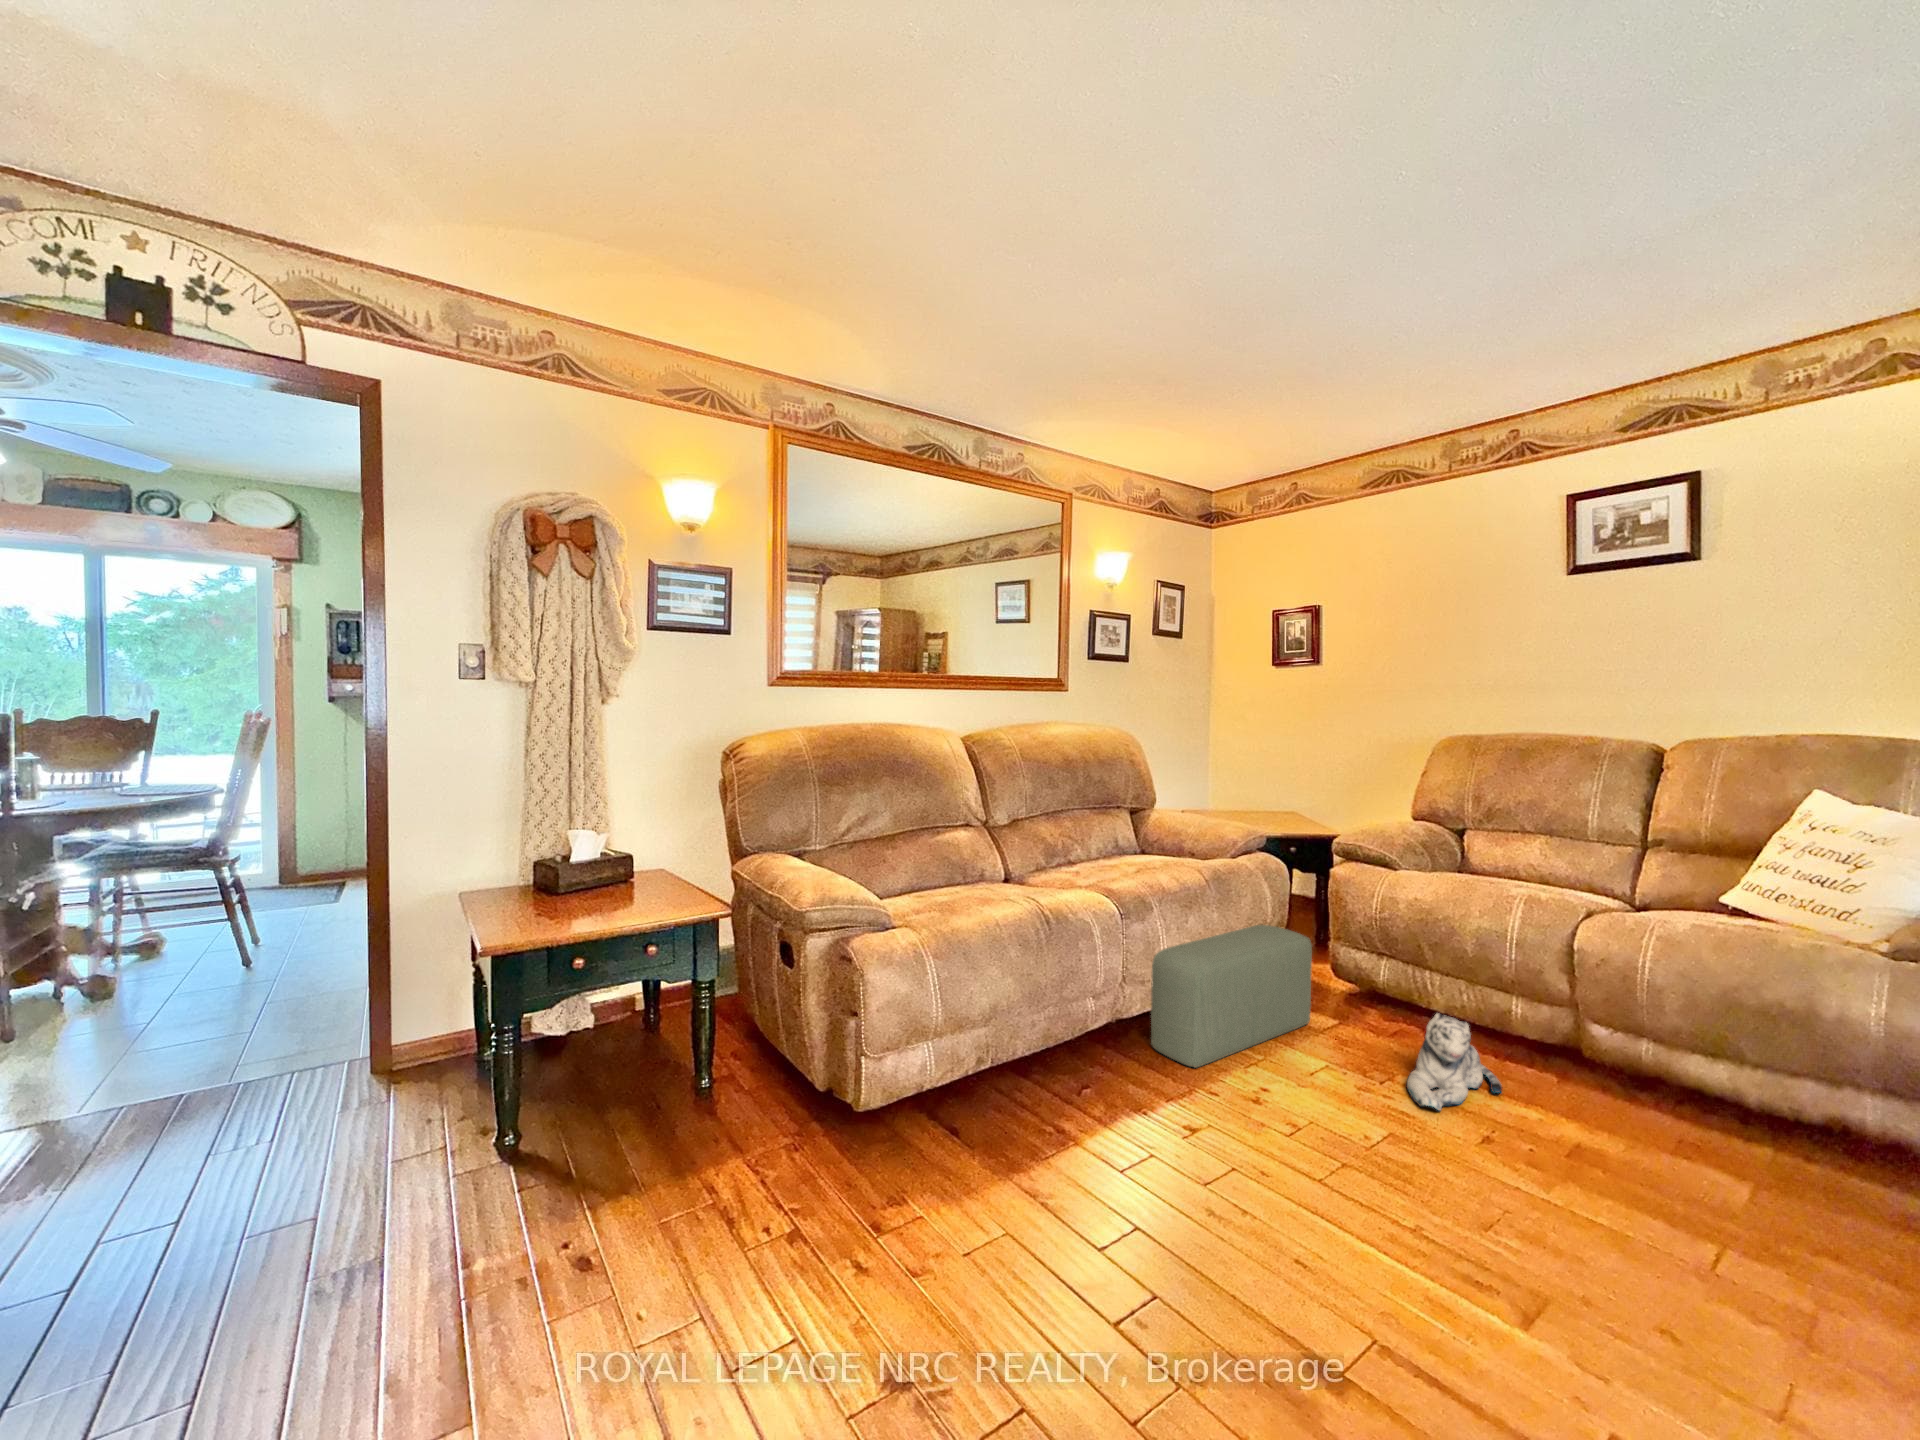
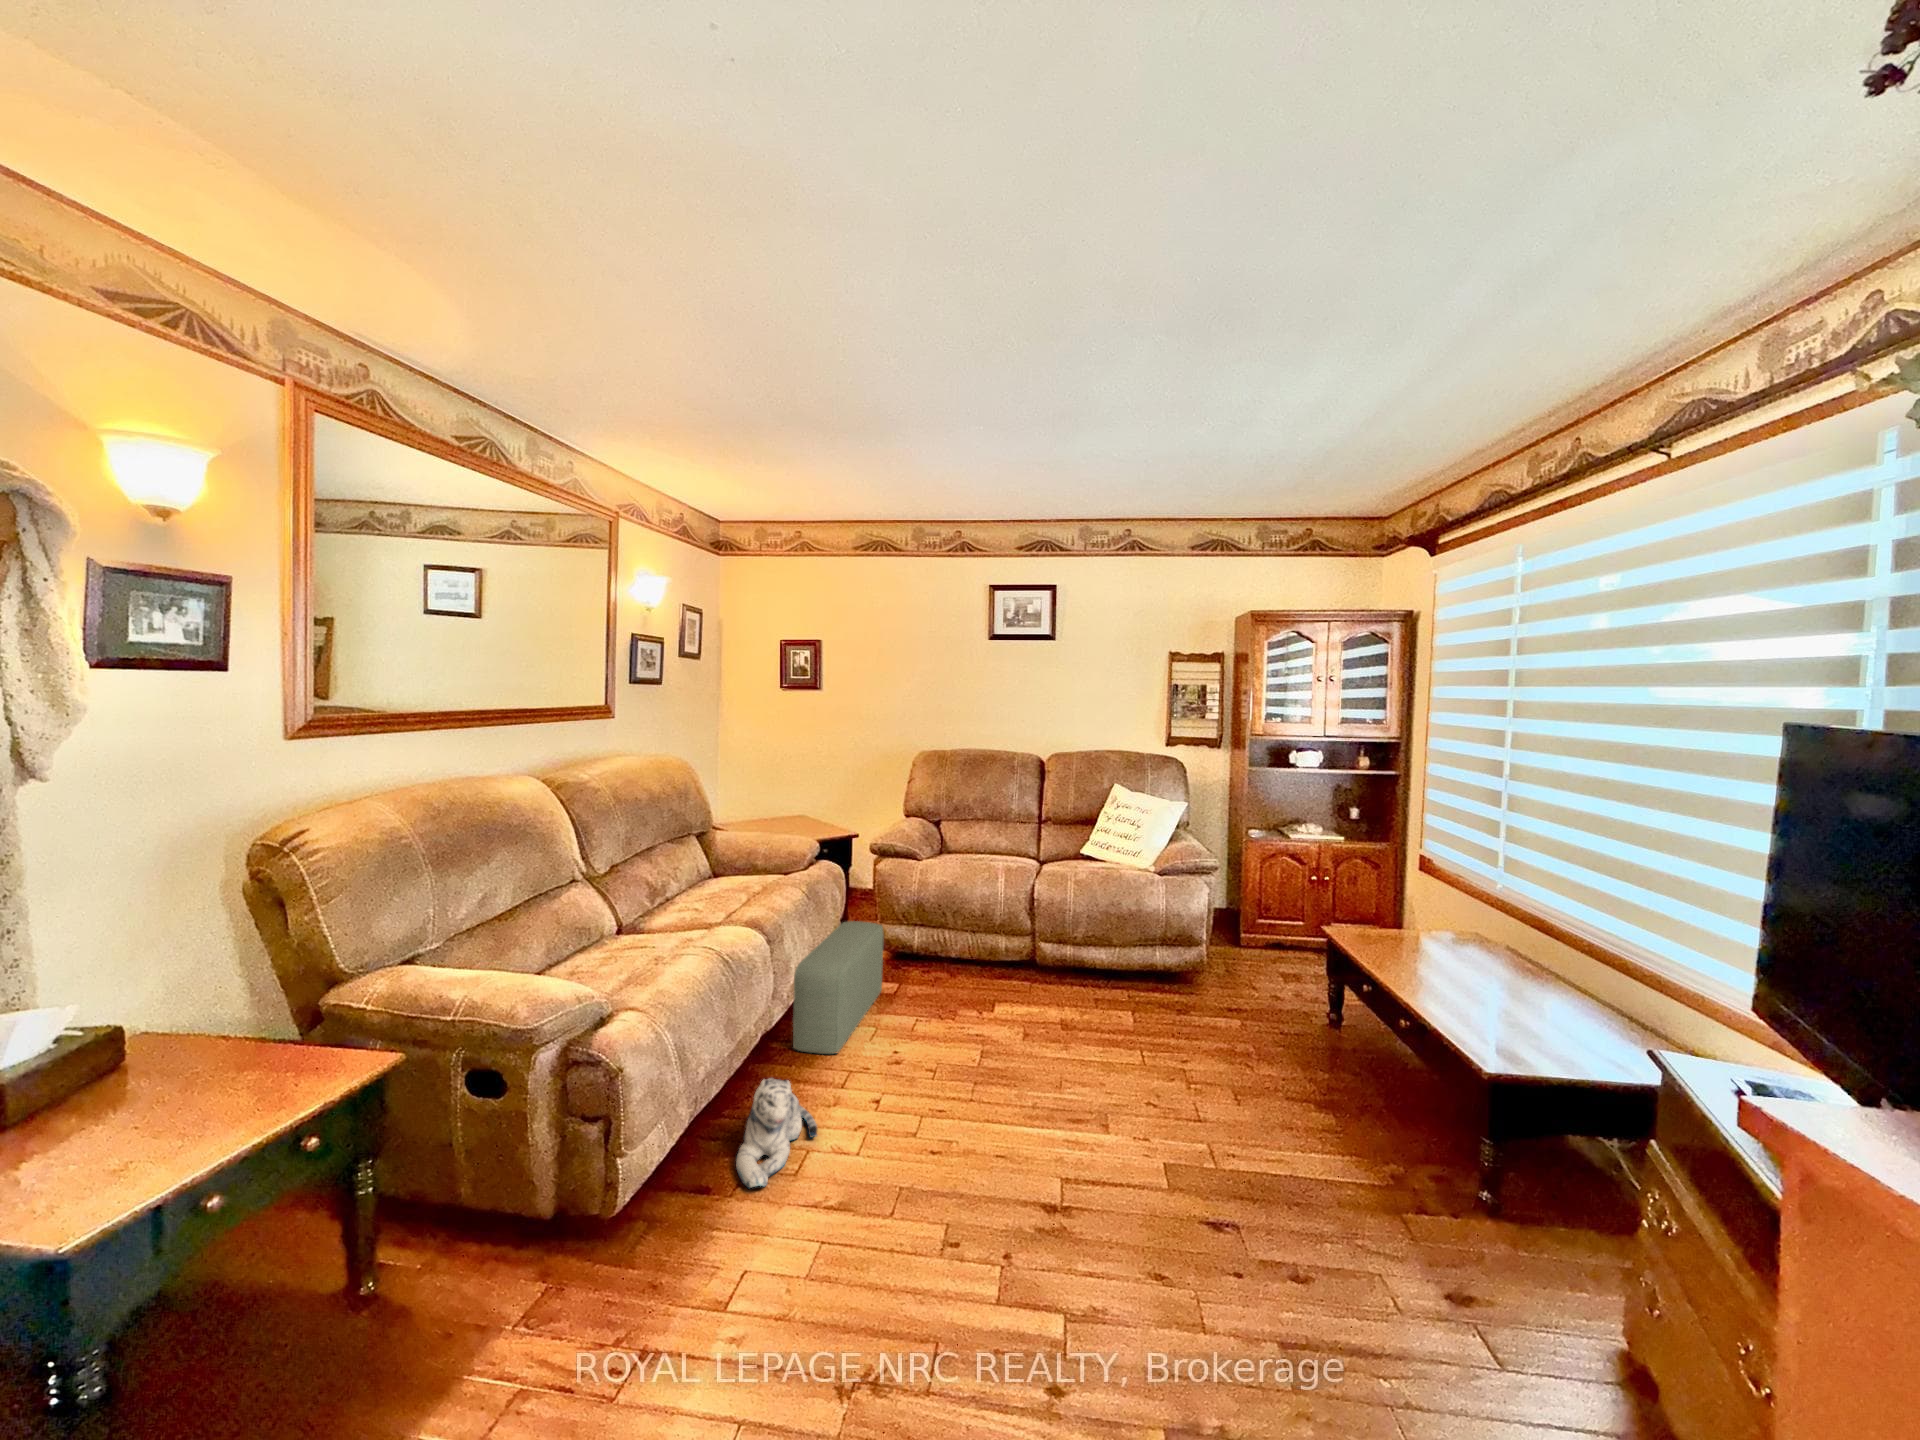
plush toy: present [1407,1014,1502,1110] -> present [736,1078,817,1188]

